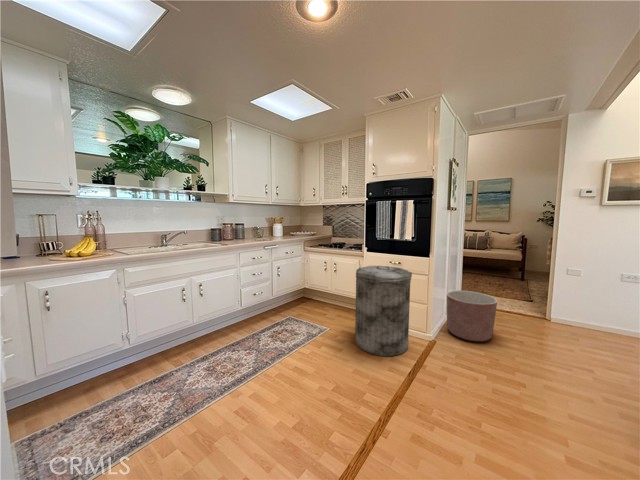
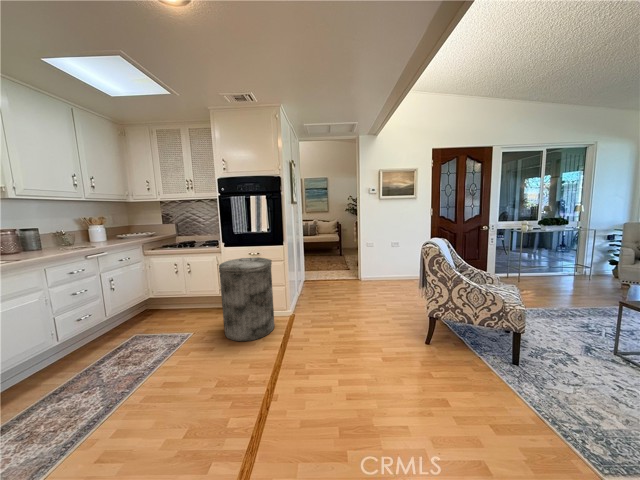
planter: present [447,290,497,341] -> none [298,268,332,306]

